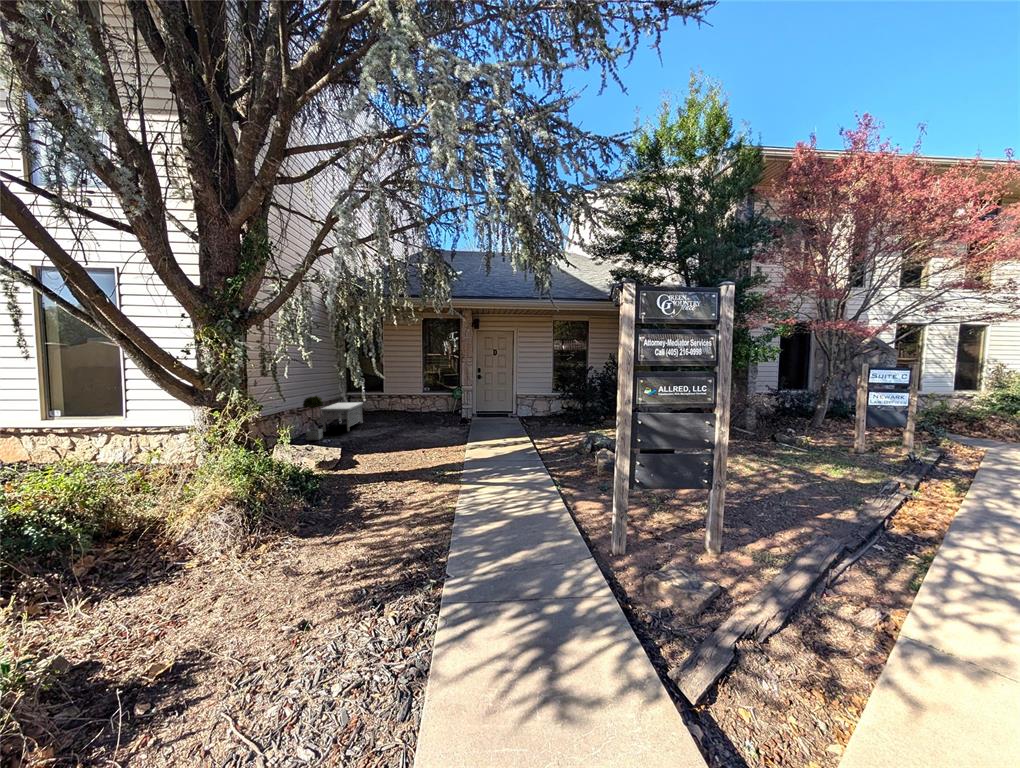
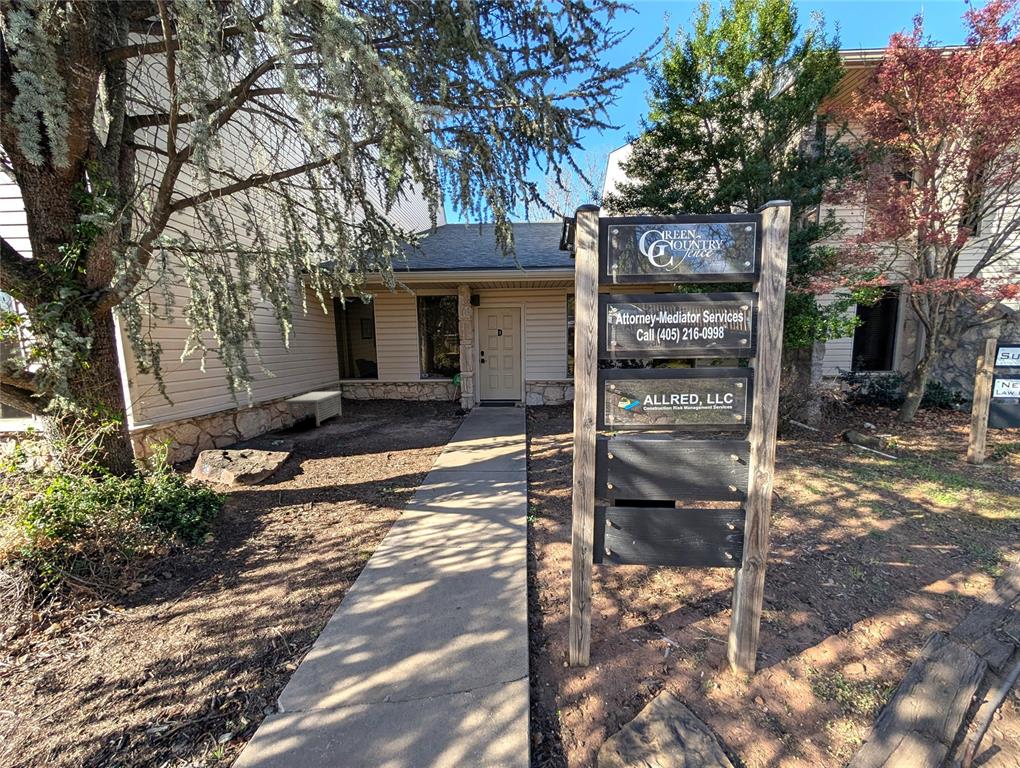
potted tree: present [303,396,323,440] -> none [255,386,283,439]

